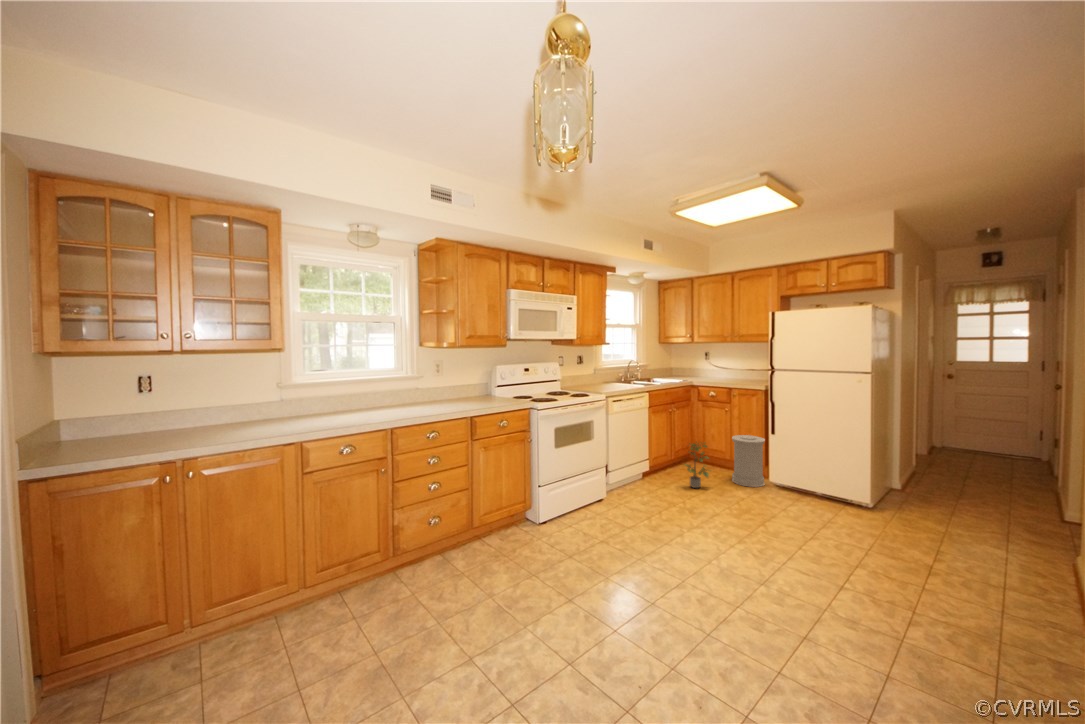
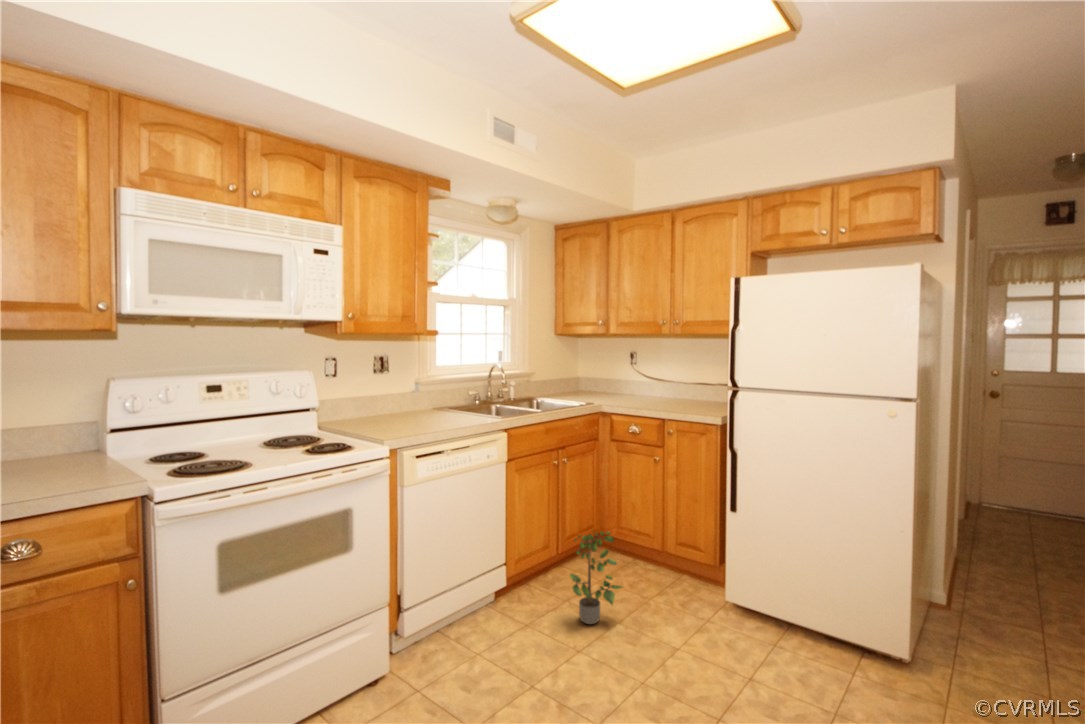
trash can: present [732,435,765,487] -> none [661,508,721,614]

